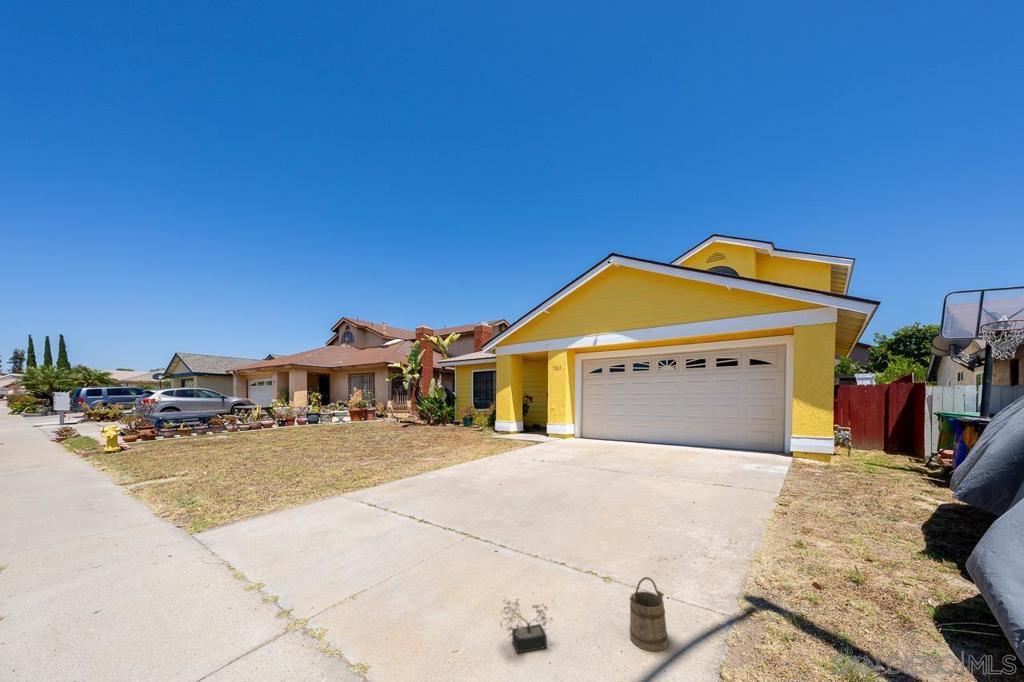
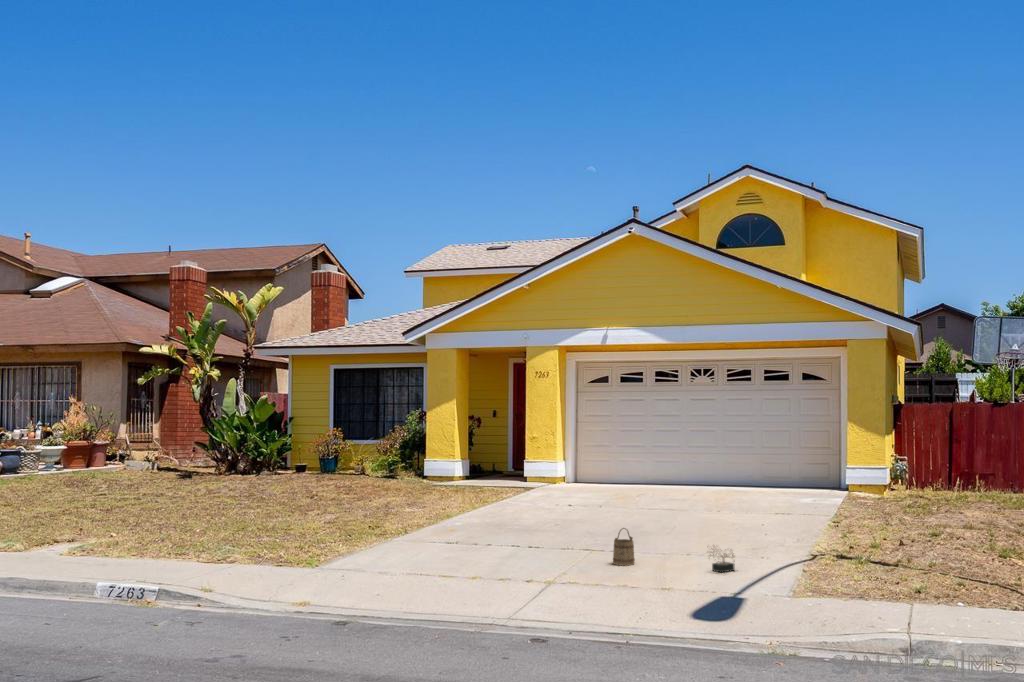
bucket: present [629,577,668,651] -> present [613,528,635,566]

